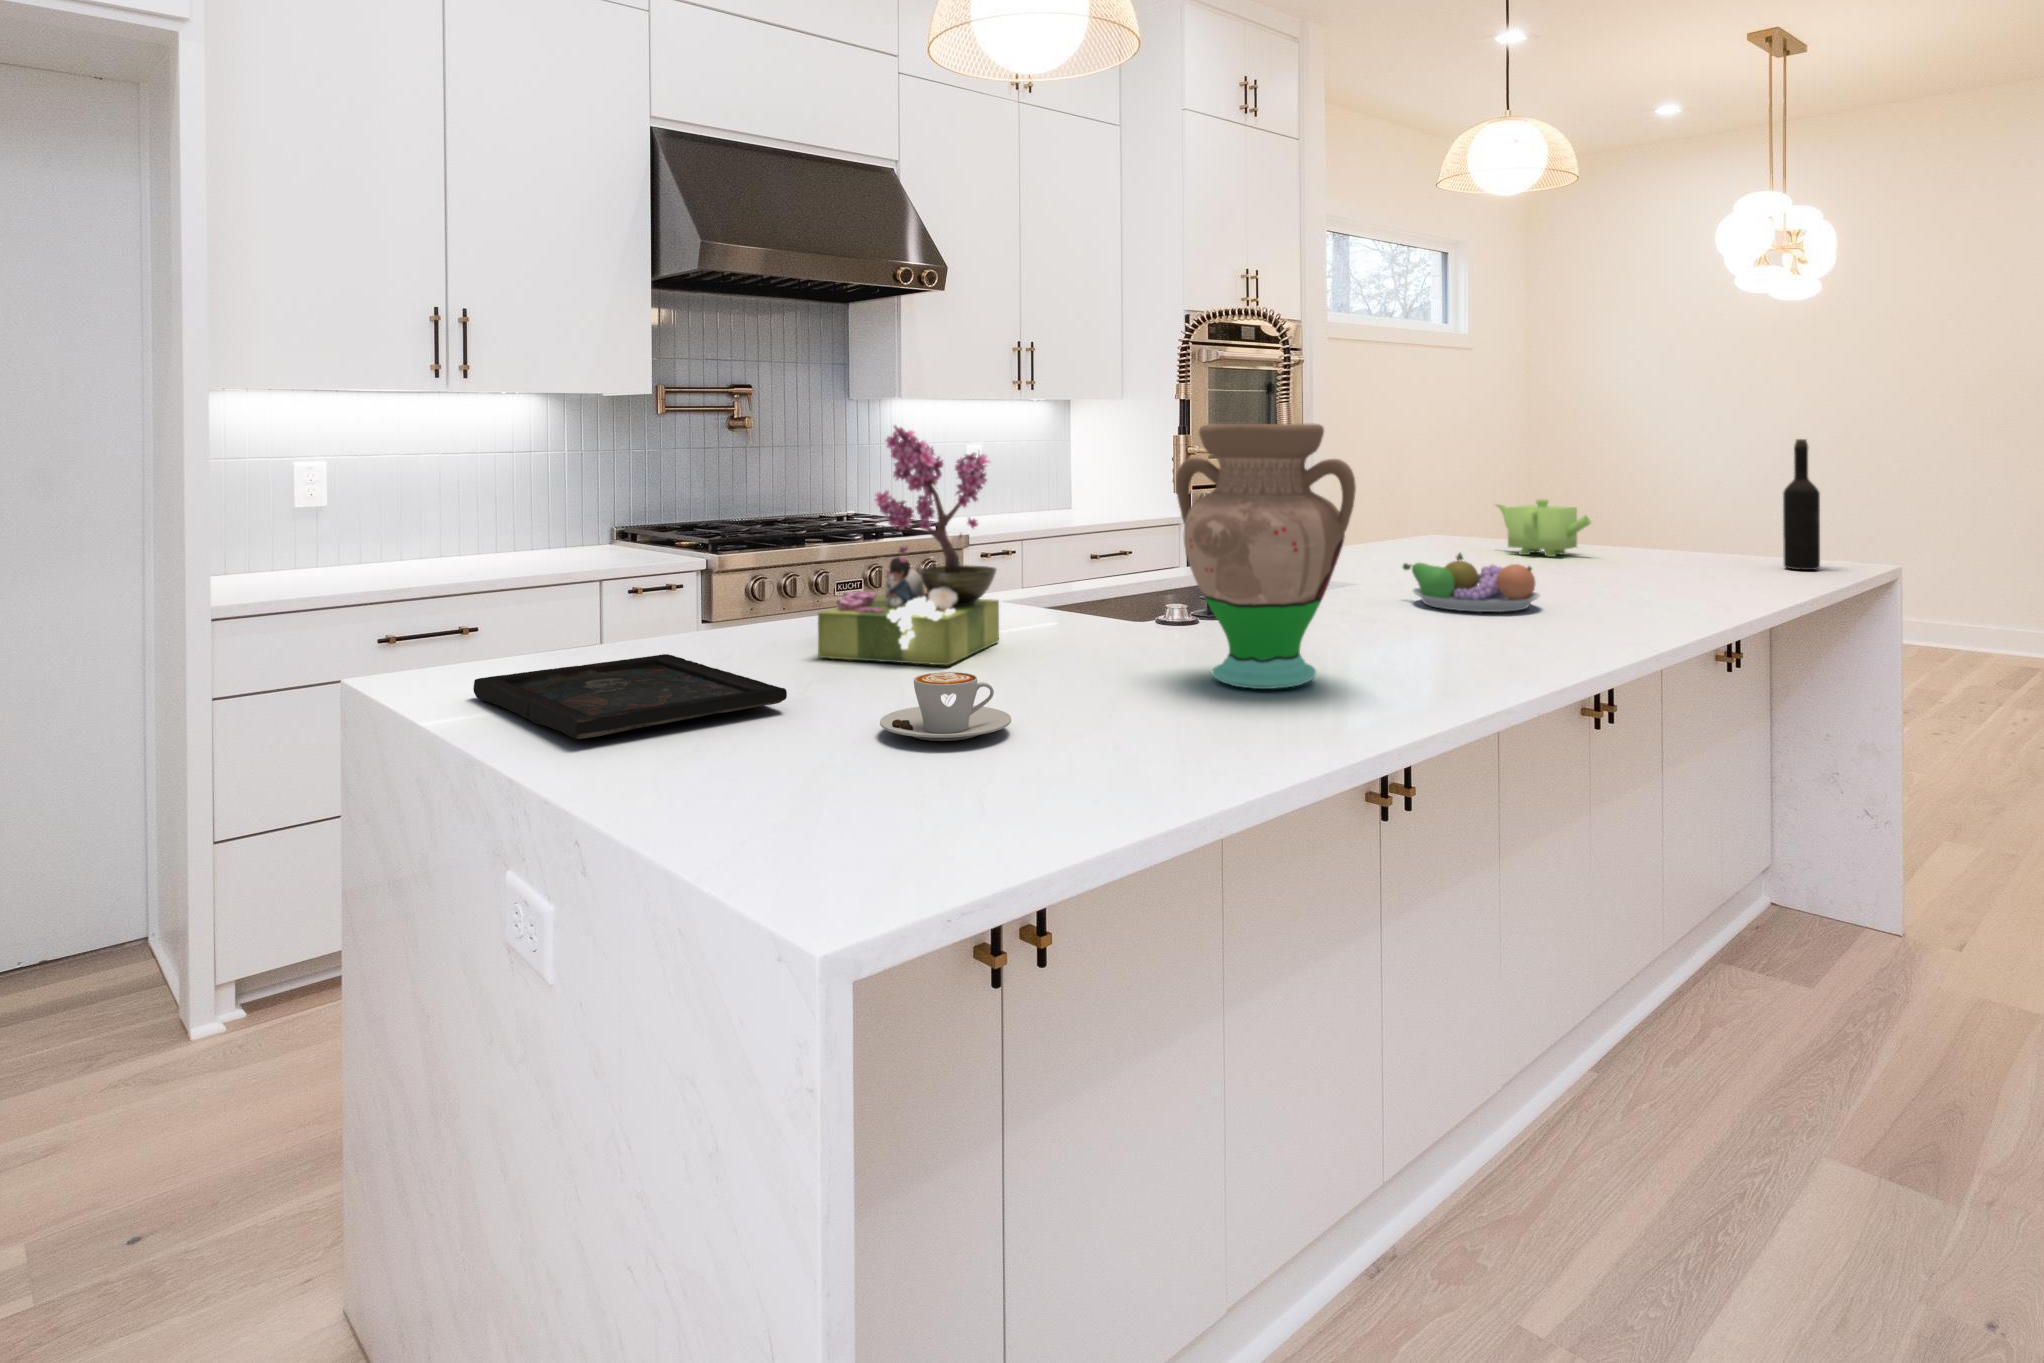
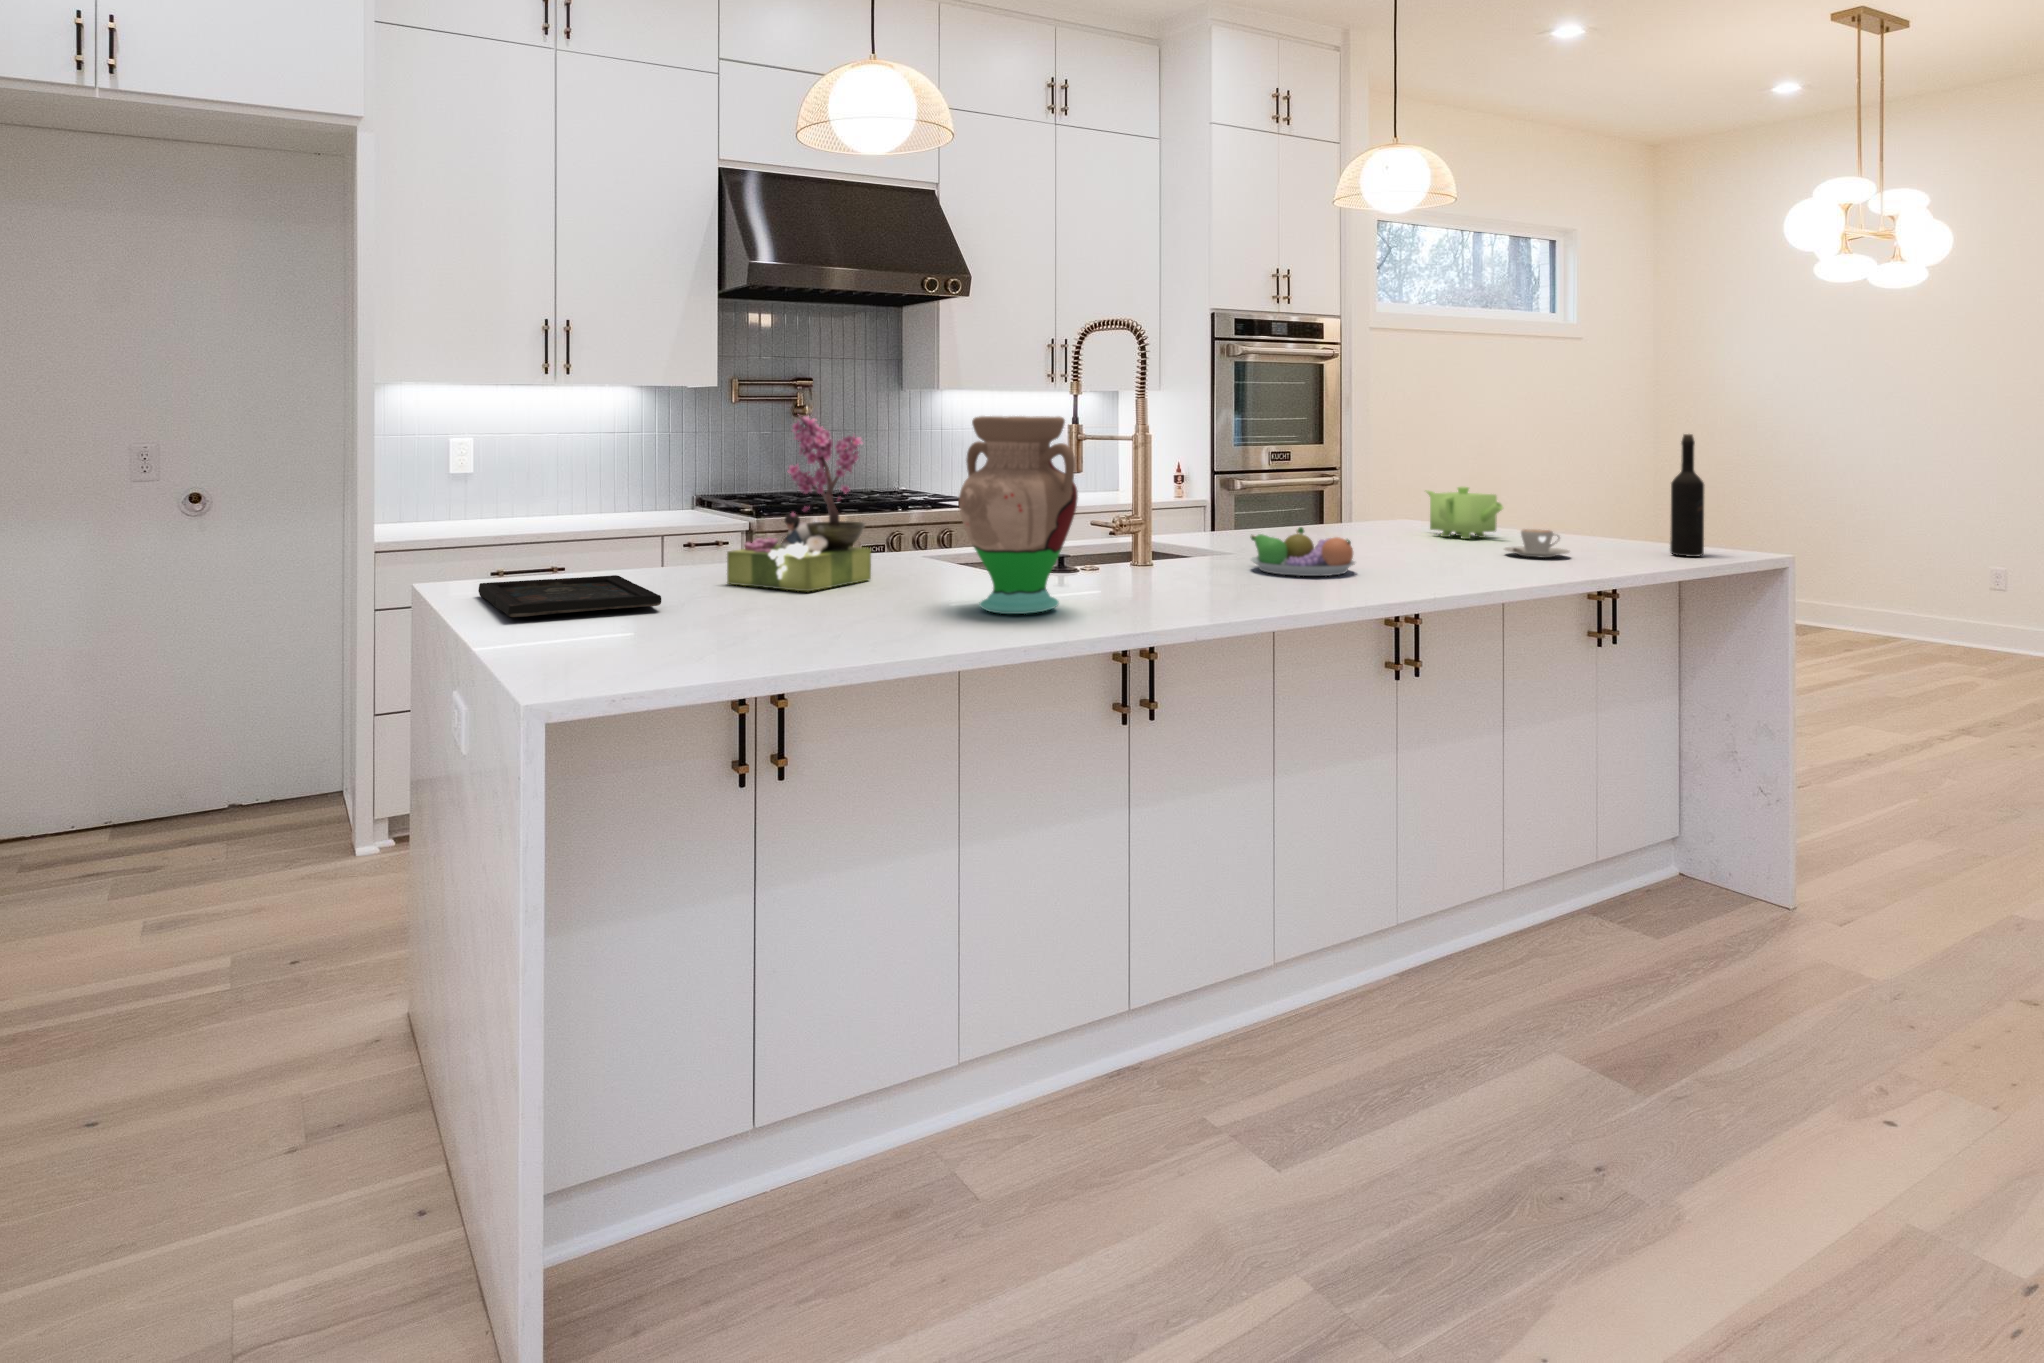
coffee cup: present [880,672,1011,741] -> present [1505,529,1569,558]

